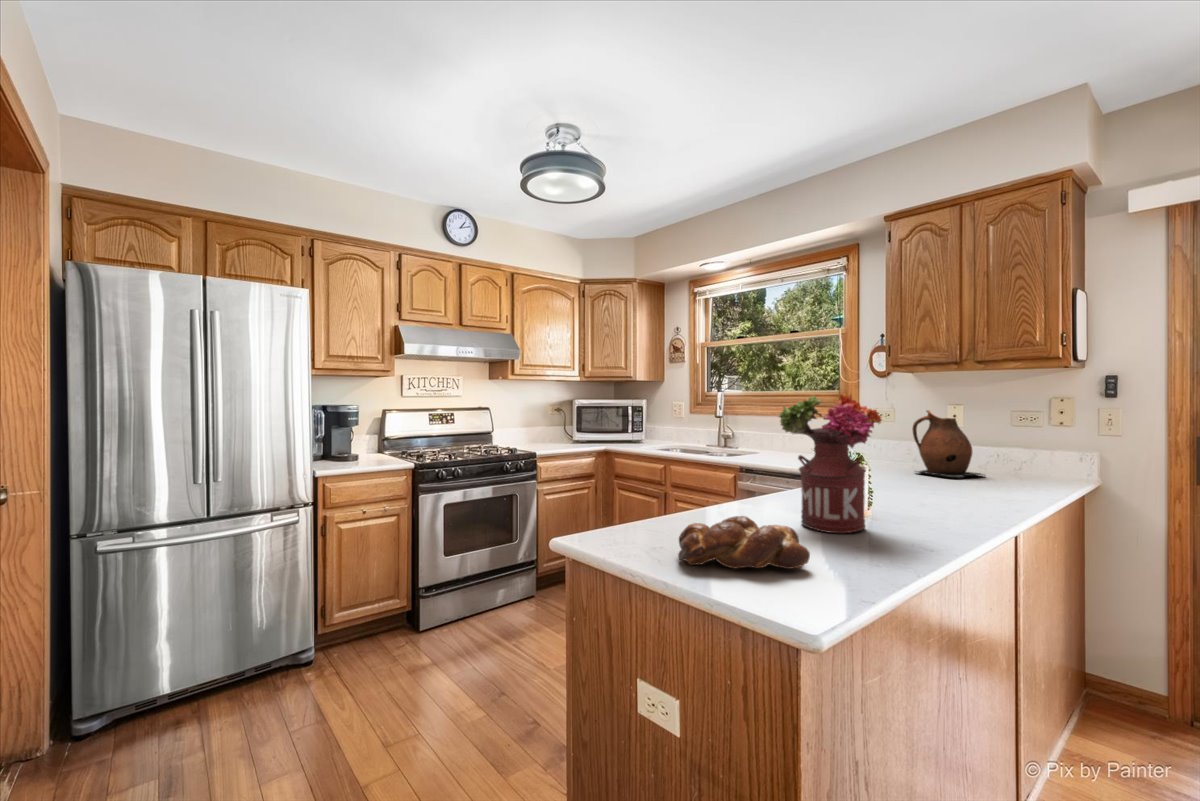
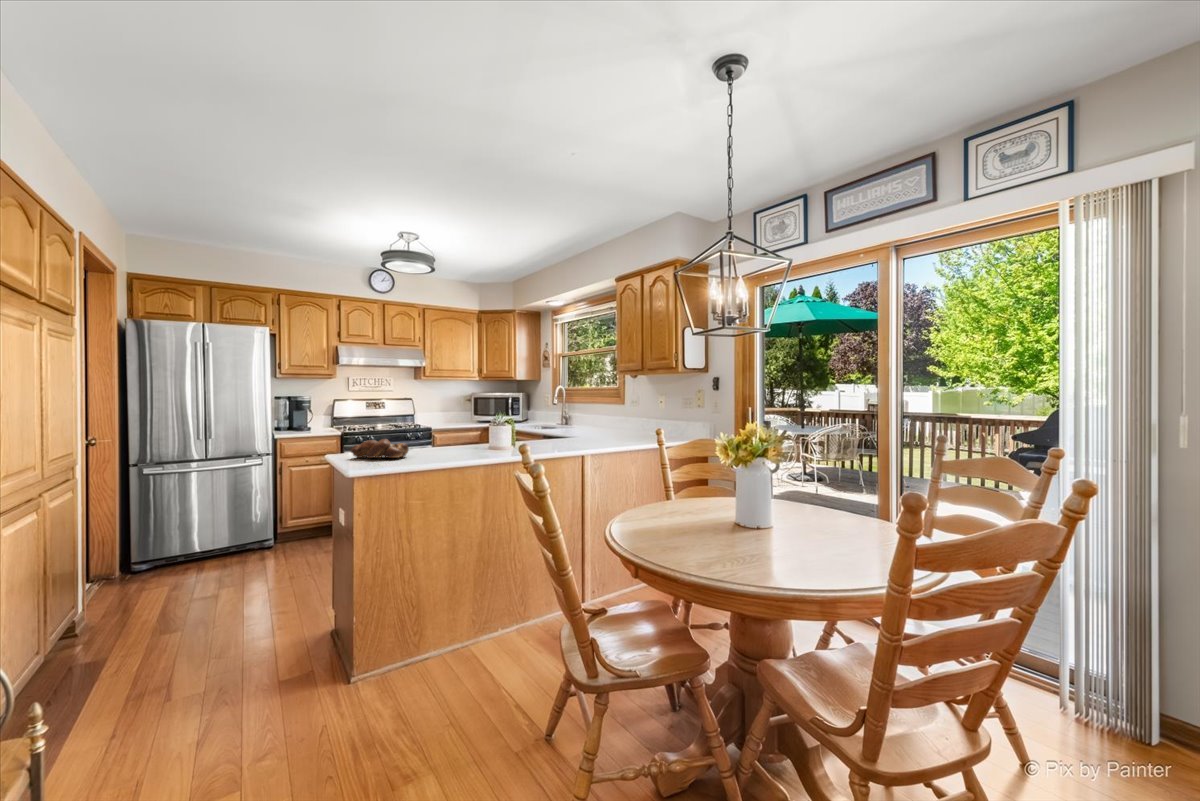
flower arrangement: present [779,393,882,533] -> none [442,386,488,452]
ceramic pitcher: present [913,410,983,477] -> none [617,397,653,437]

